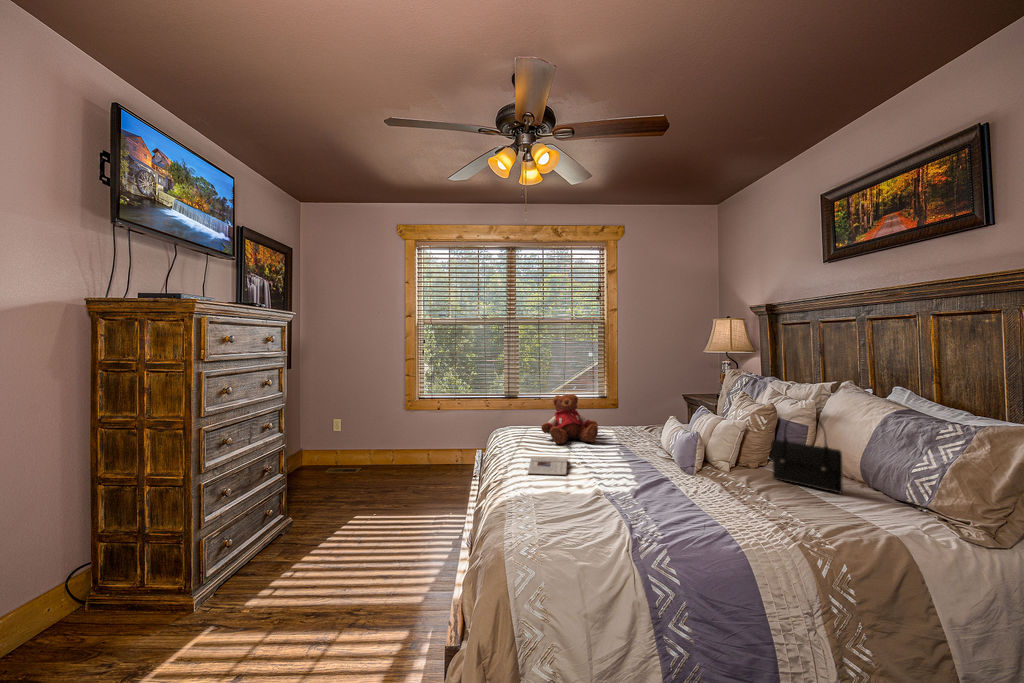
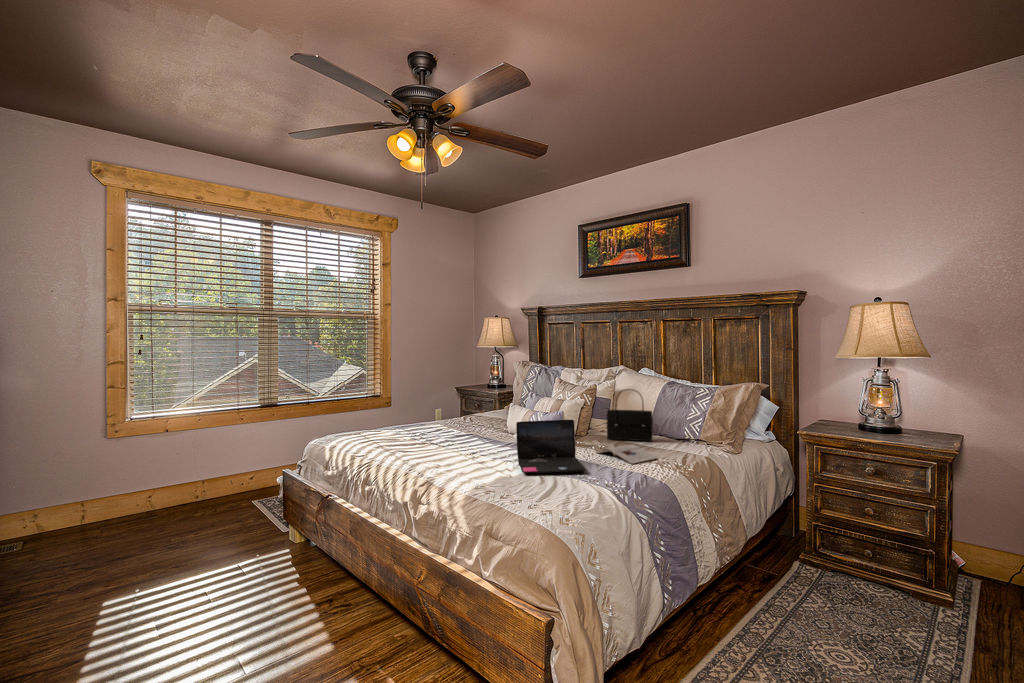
teddy bear: present [541,394,598,444] -> none [390,389,448,441]
laptop: none [591,439,676,509] -> present [516,420,585,473]
magazine: present [528,456,568,475] -> present [598,445,657,464]

